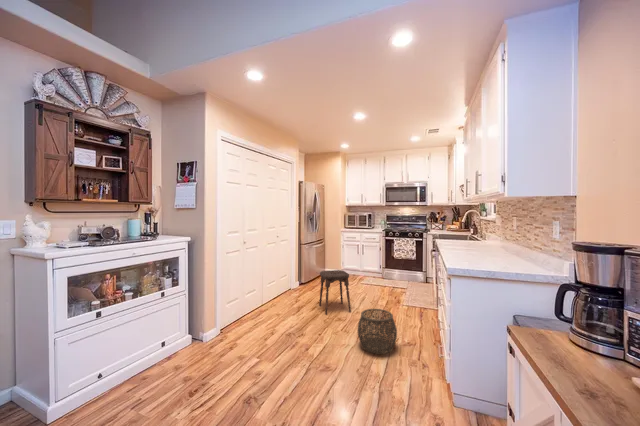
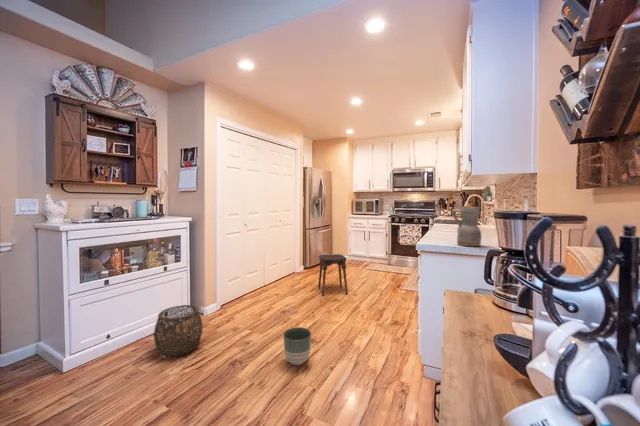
ceramic pitcher: none [477,227,509,268] -> present [452,207,481,246]
woven basket: present [358,309,397,354] -> present [154,305,203,357]
planter: none [303,357,332,400] -> present [284,327,311,365]

